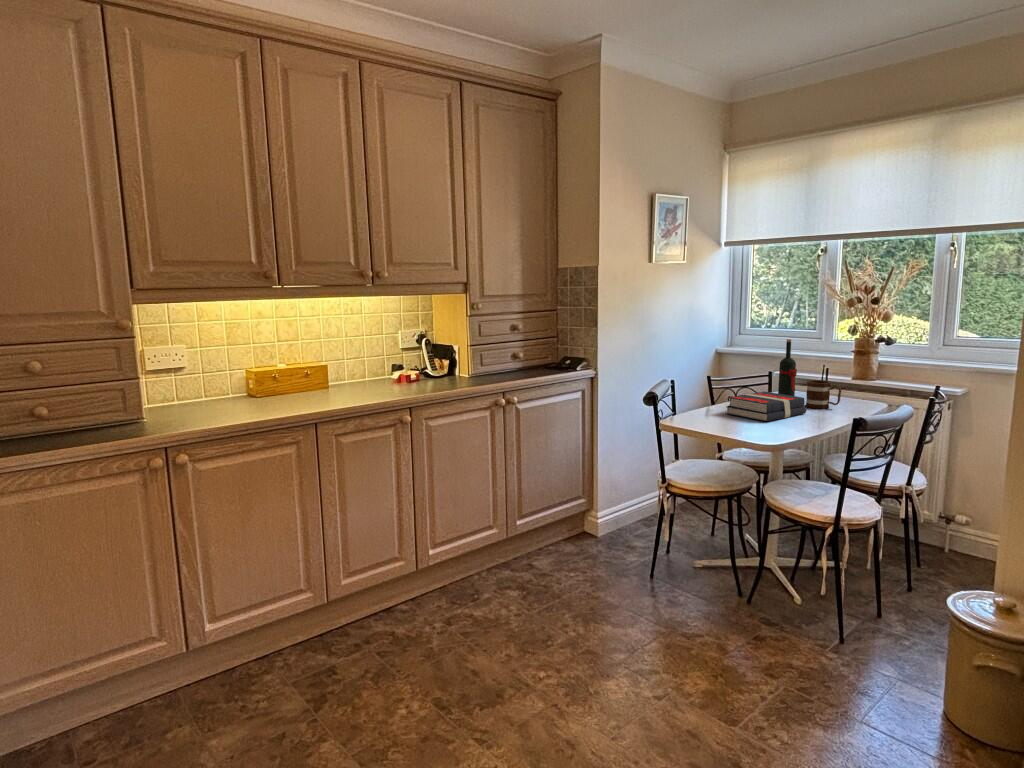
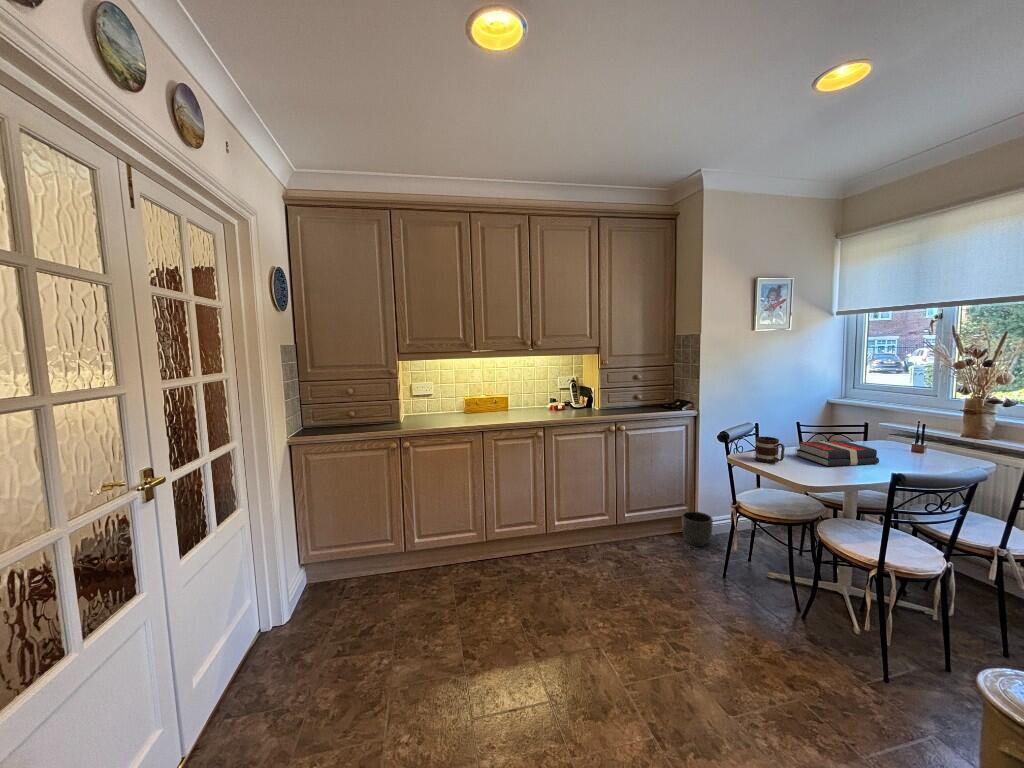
wine bottle: present [778,339,797,396] -> none [867,397,886,449]
mug: present [806,380,841,409] -> present [755,437,785,463]
planter: none [584,502,621,547] -> present [682,512,713,547]

